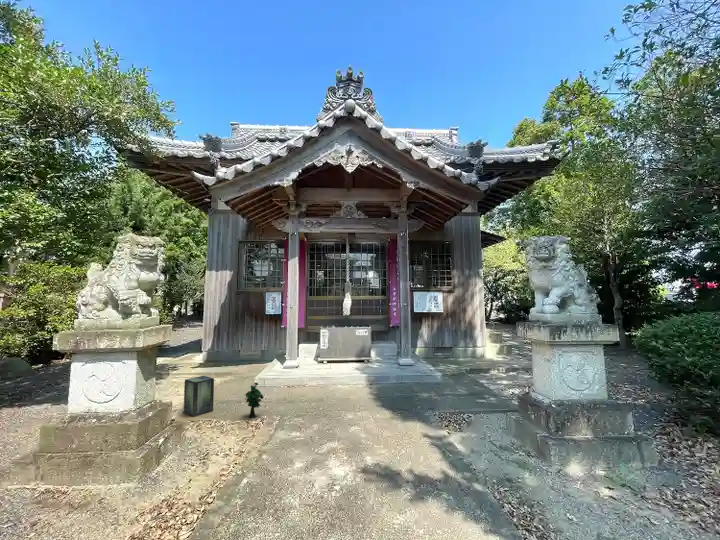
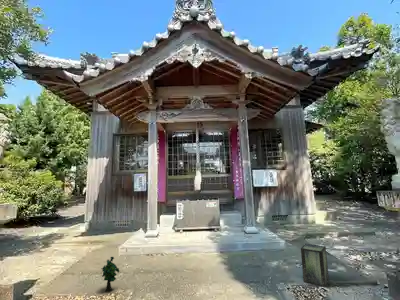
storage box: present [184,376,214,417] -> present [301,244,329,287]

